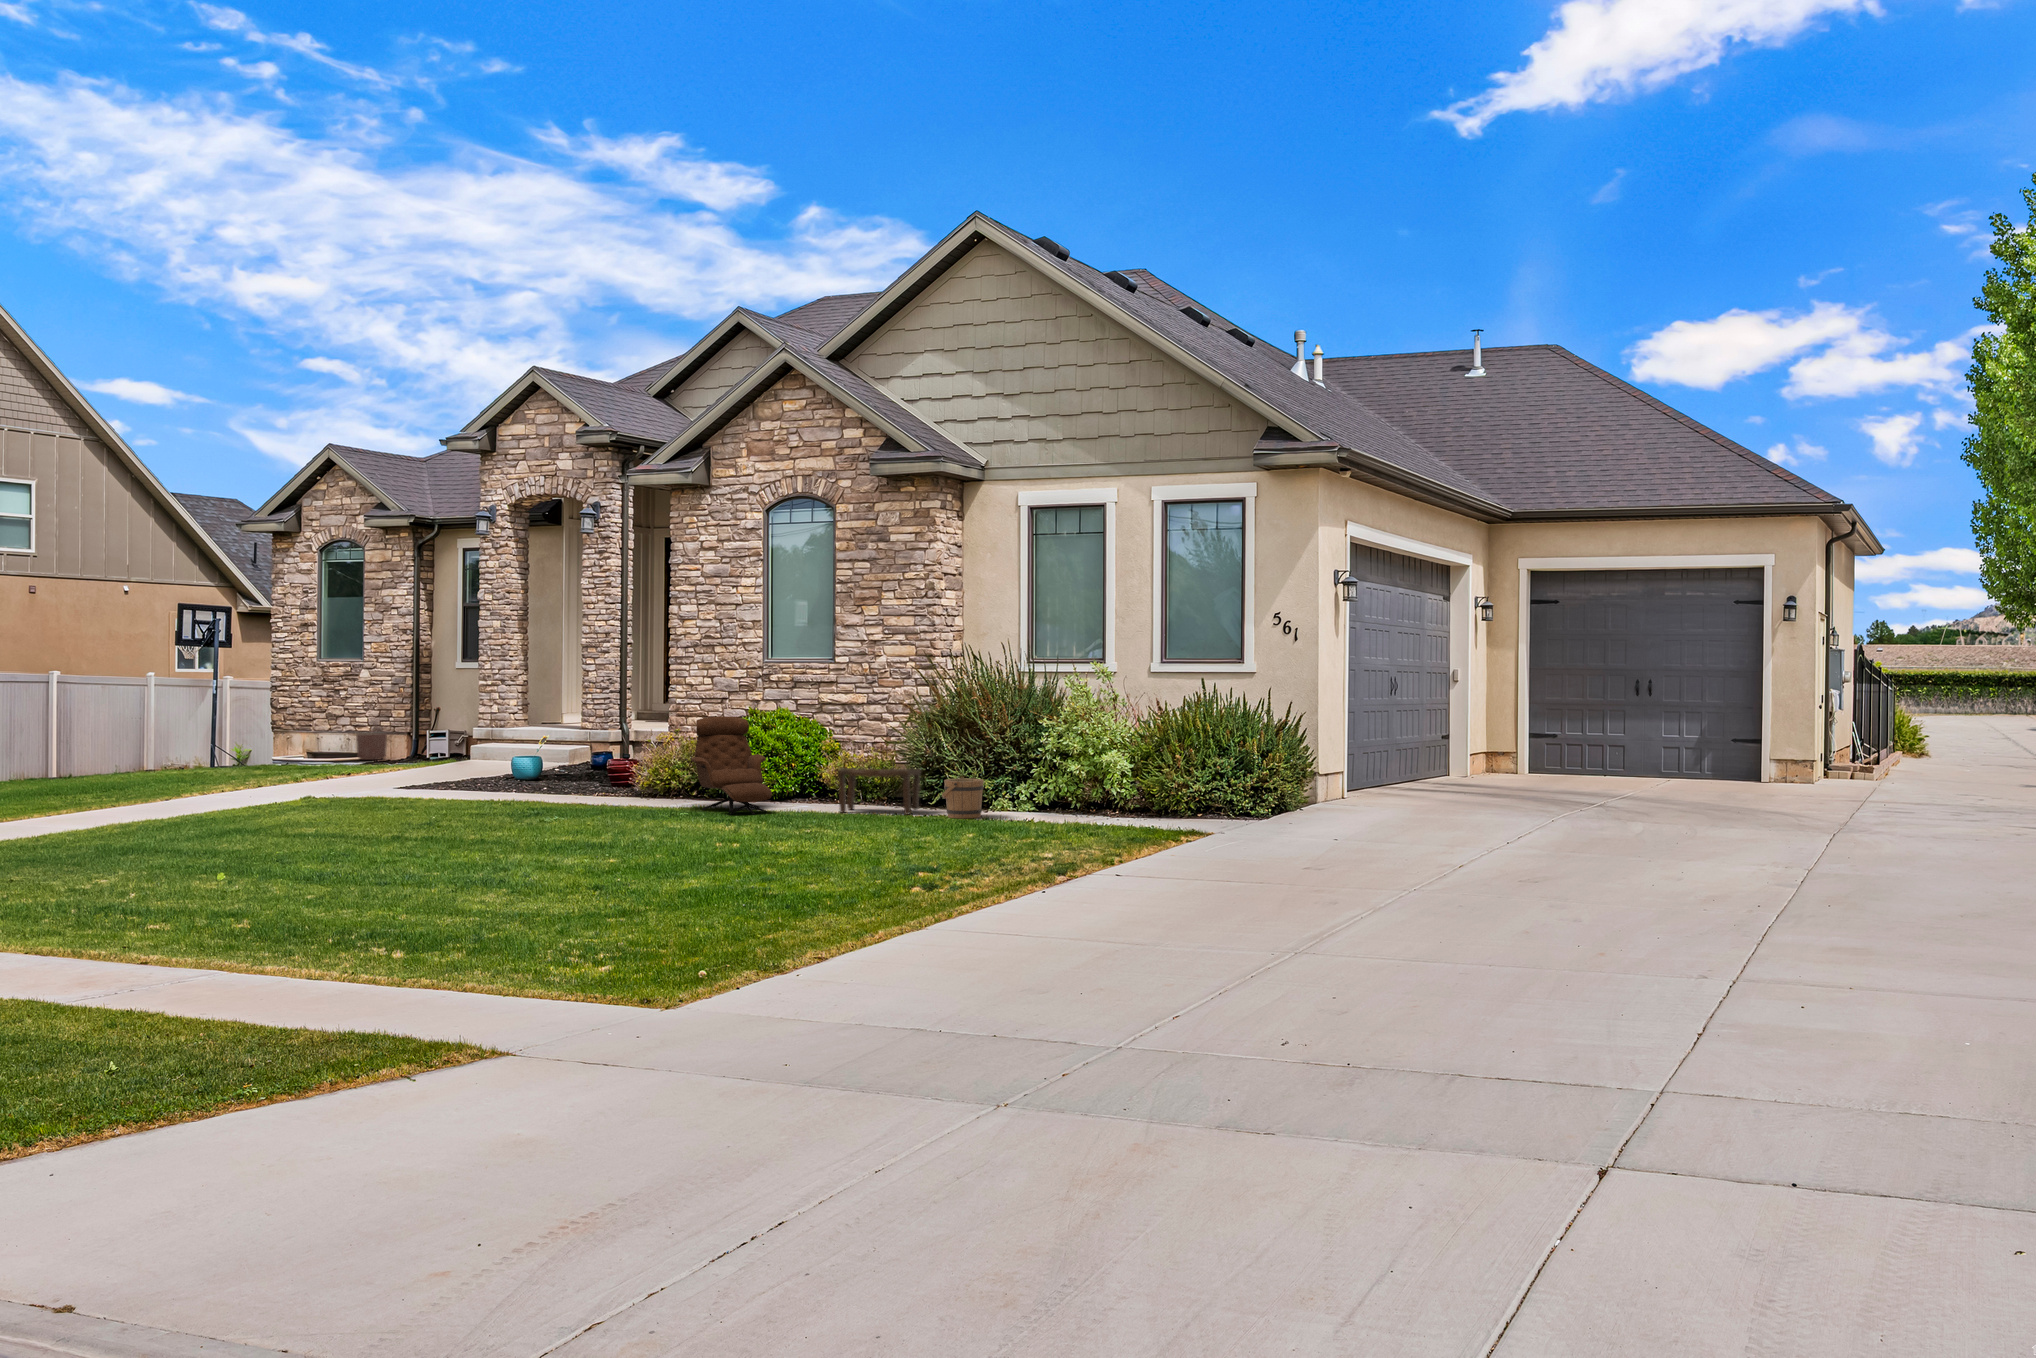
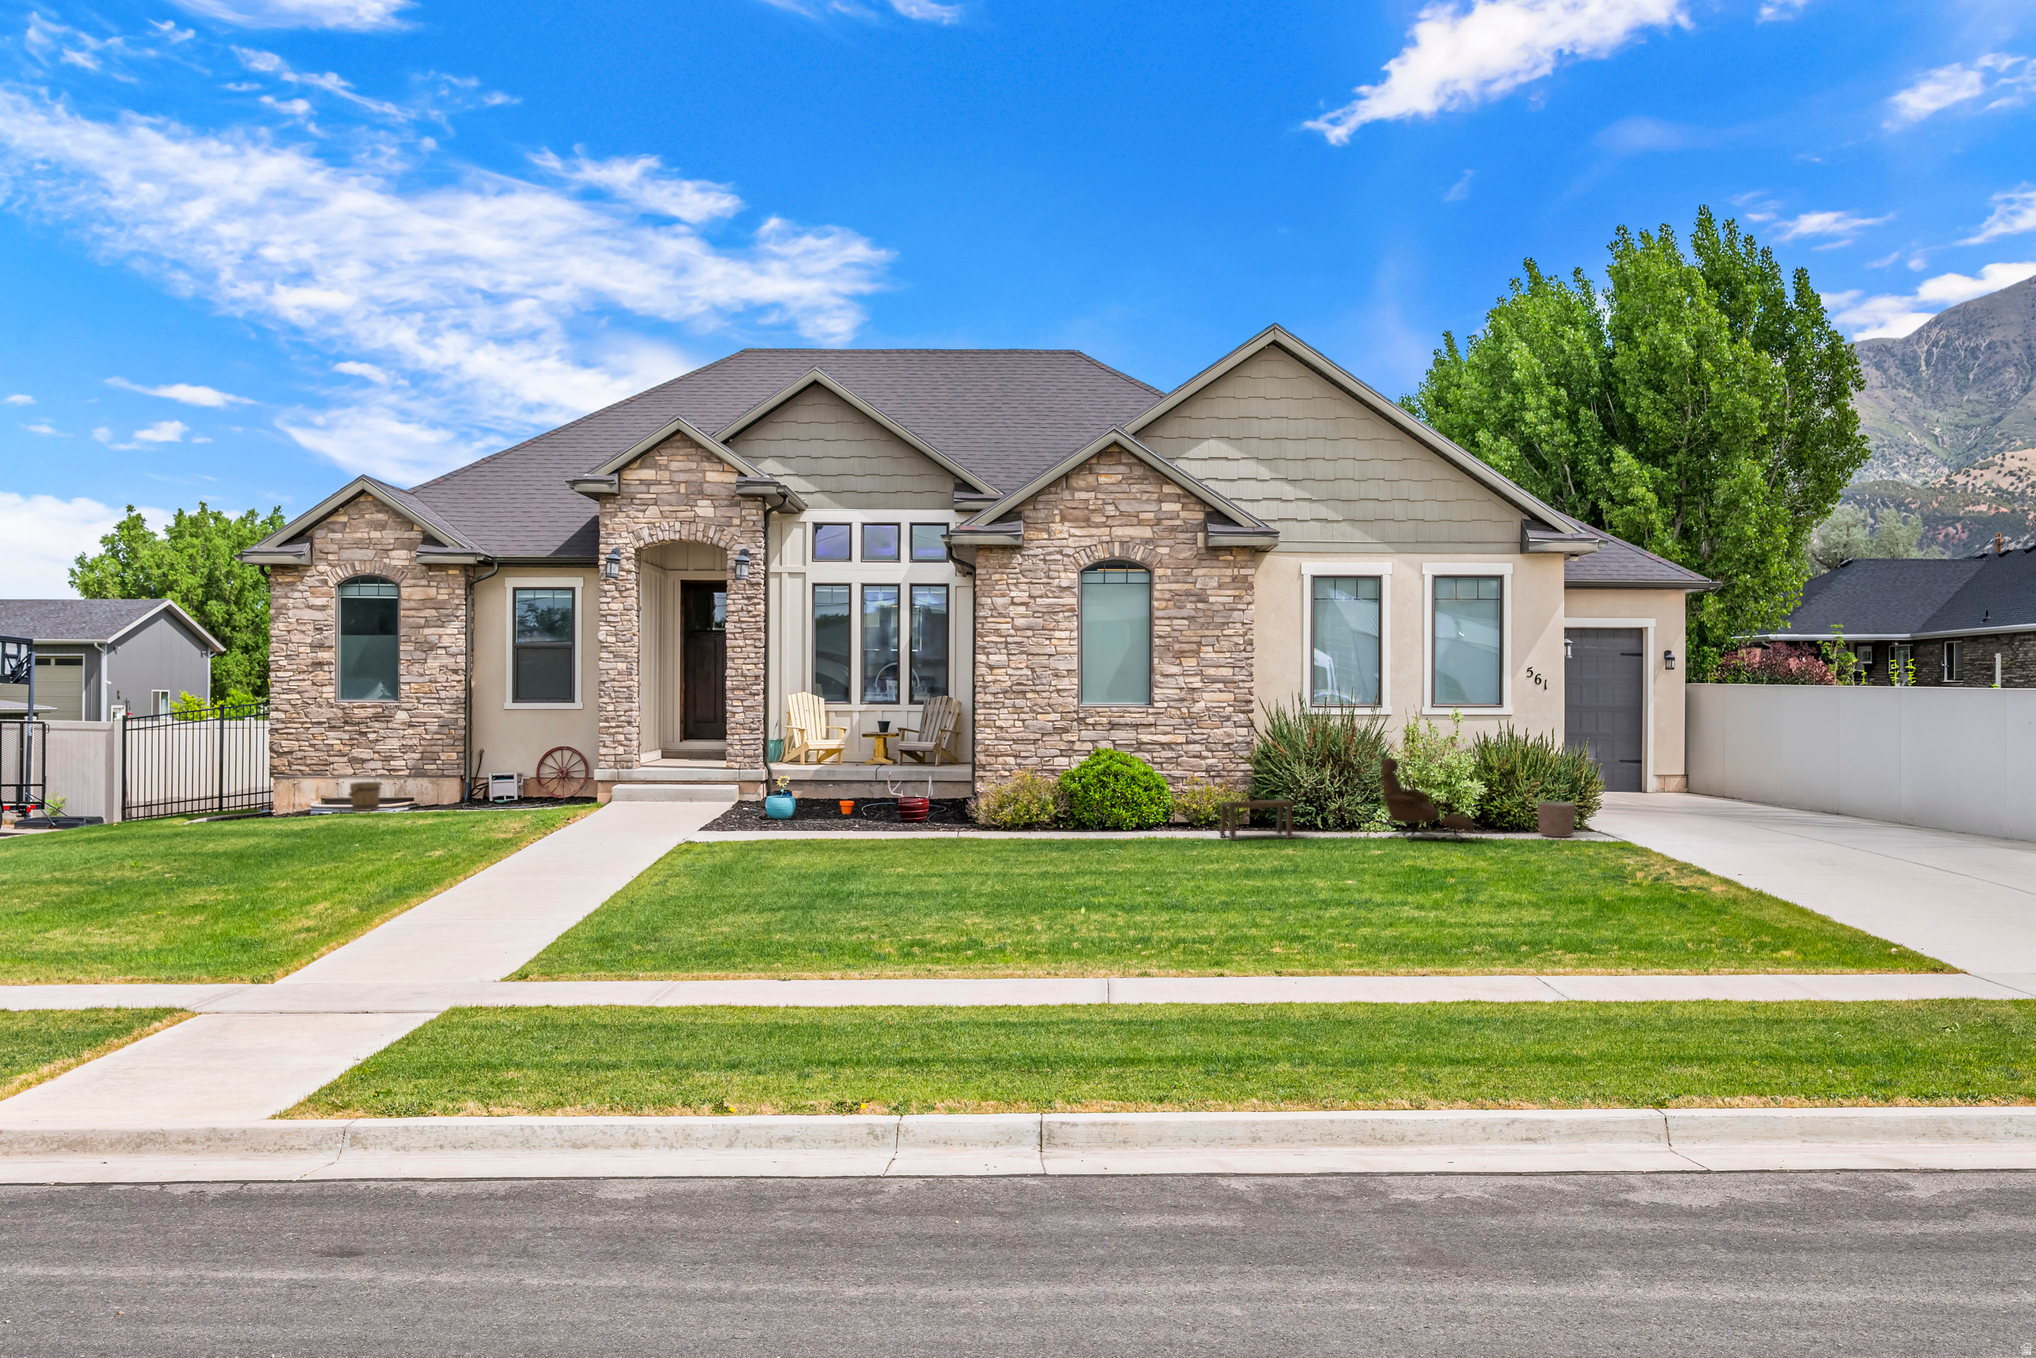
lounge chair: present [691,717,772,815] -> present [1381,758,1475,842]
planter: present [356,733,387,760] -> present [1538,801,1575,837]
bucket: present [942,778,984,819] -> present [349,782,380,811]

